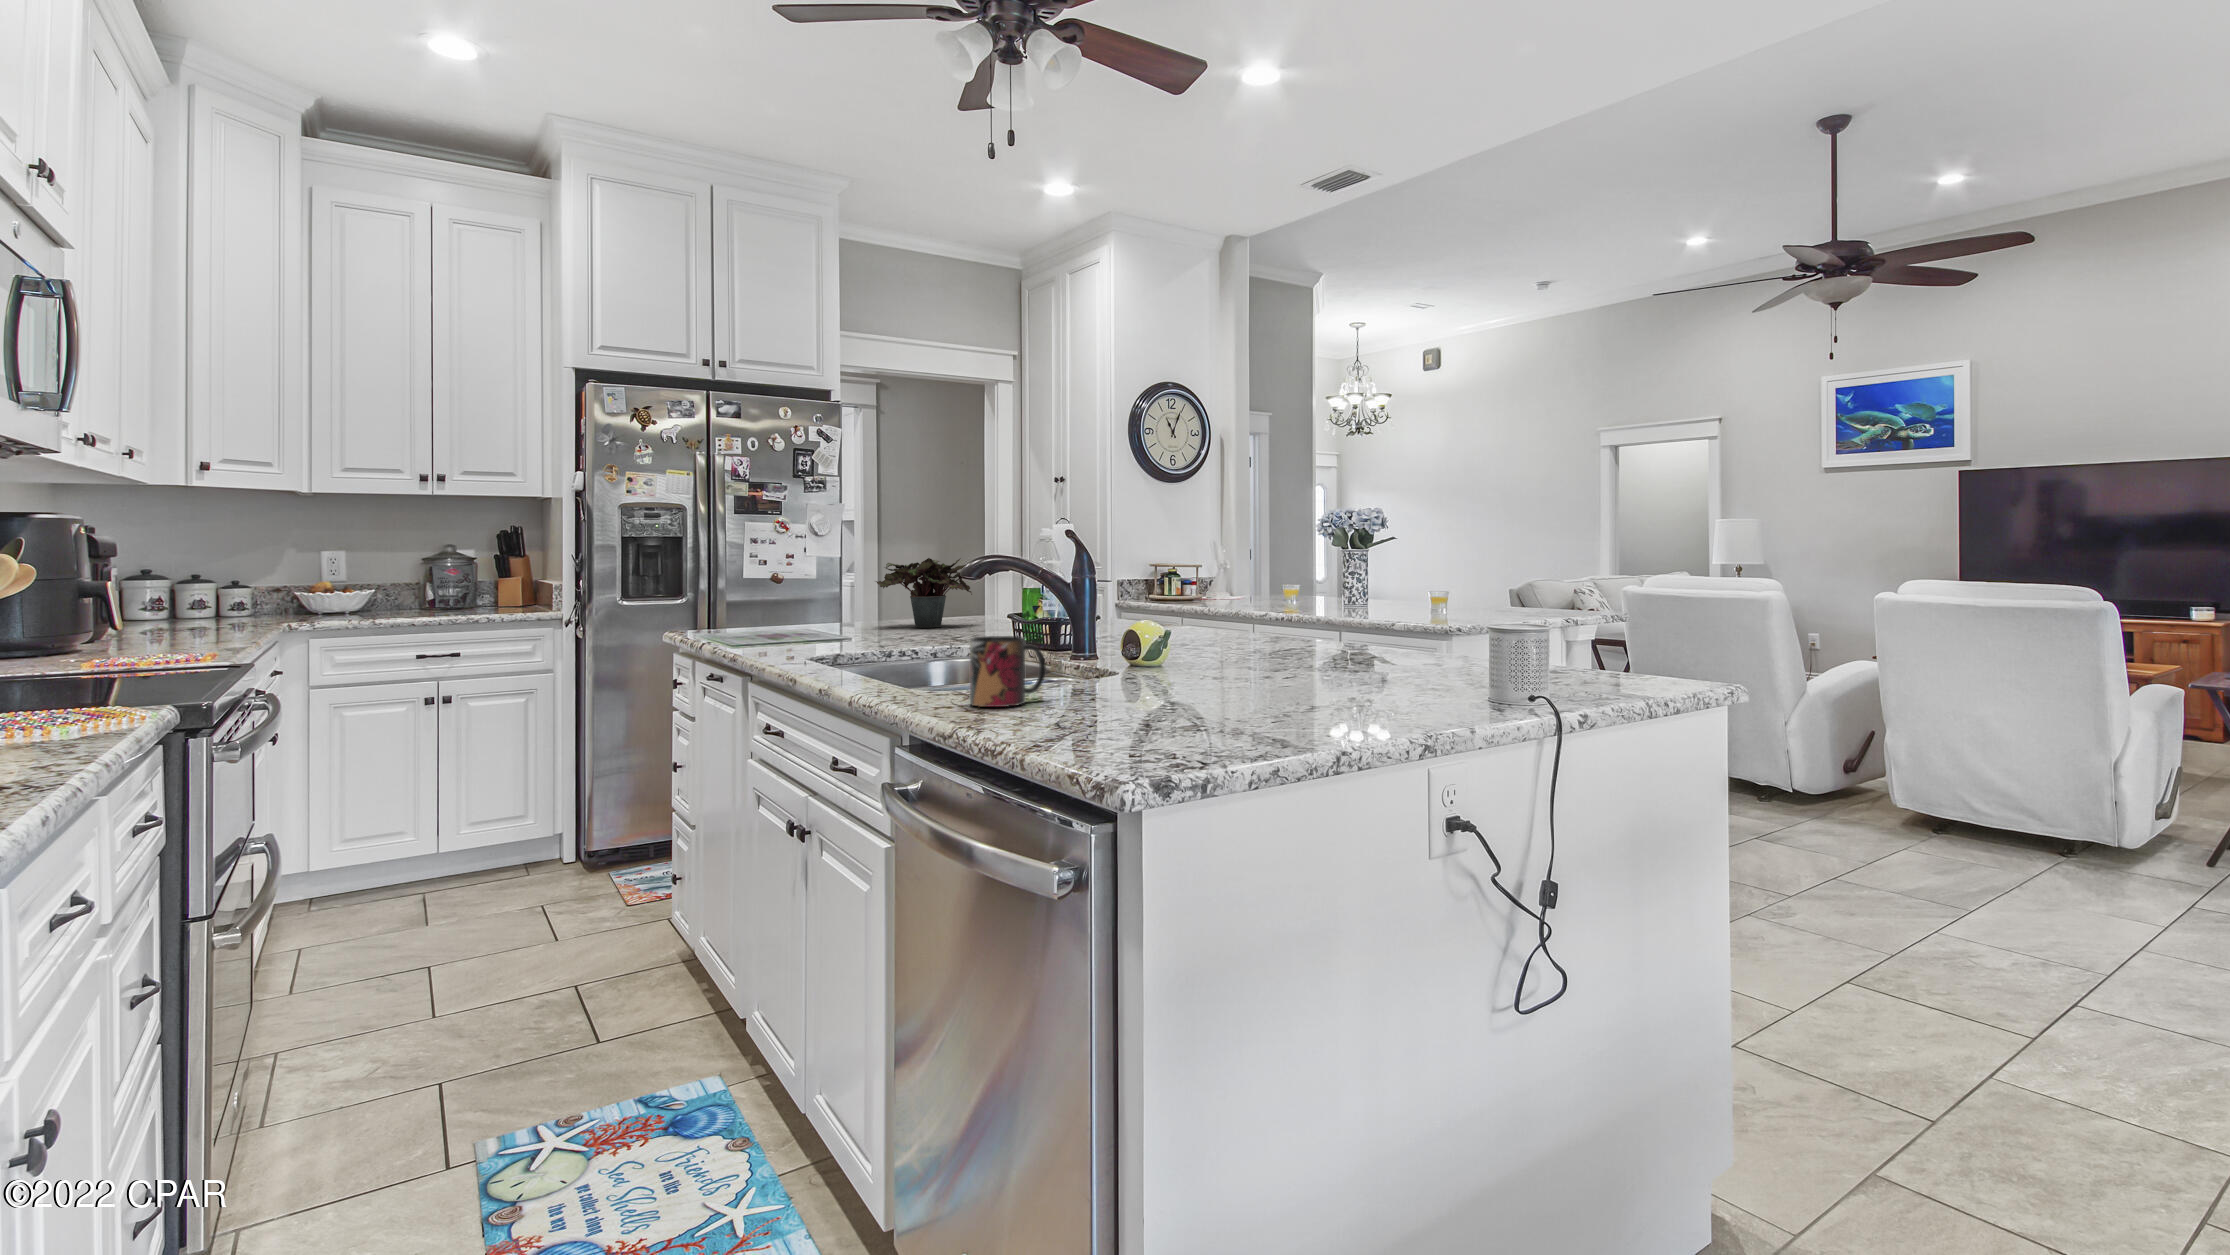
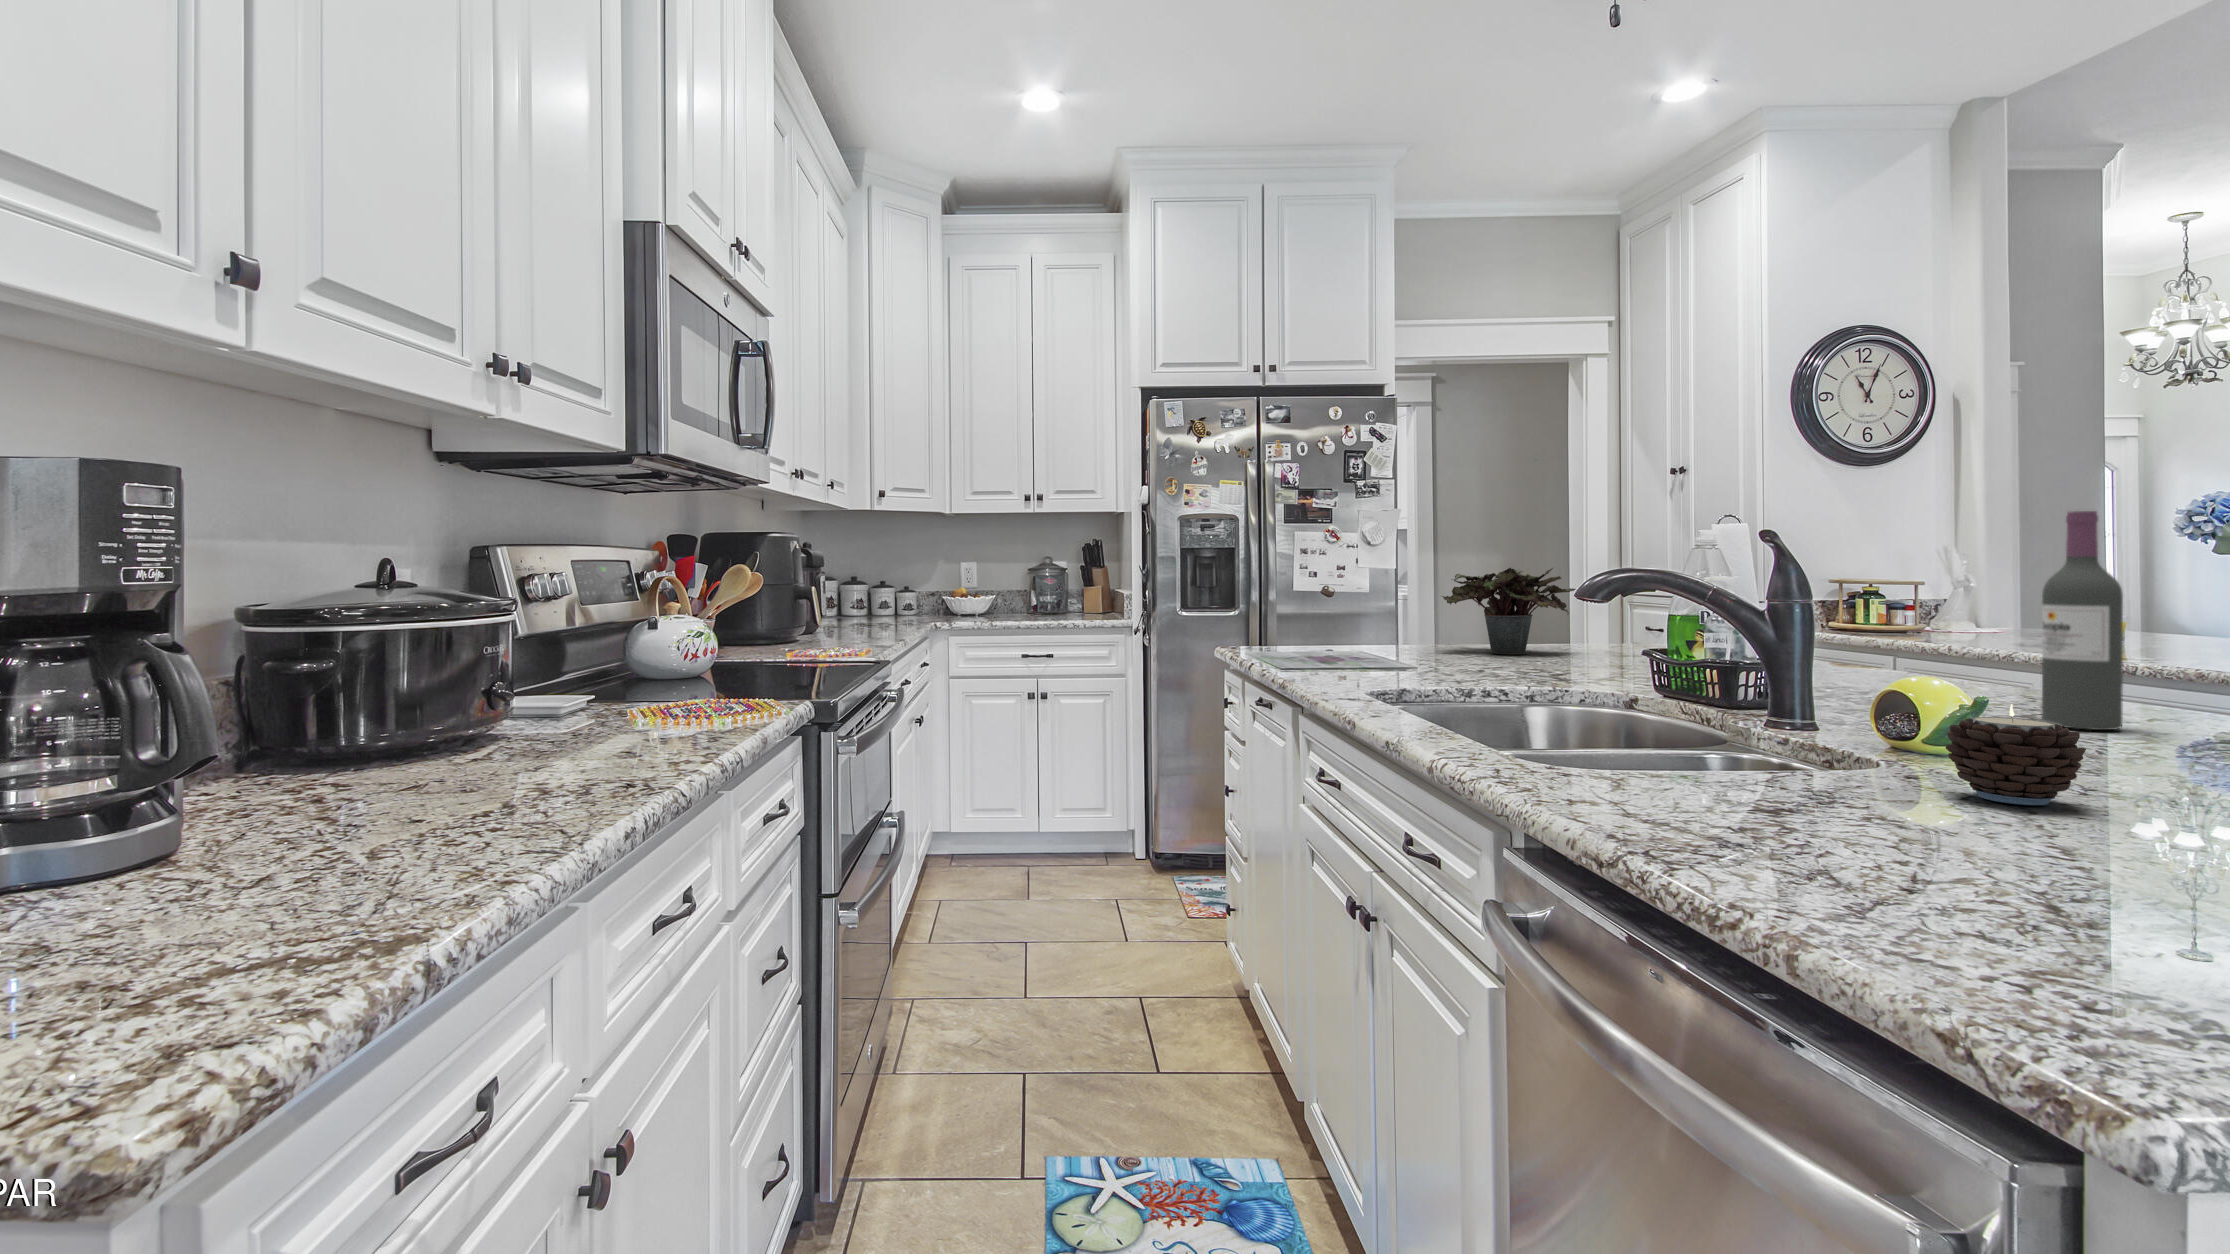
wine bottle: none [1209,526,1241,651] -> present [2042,511,2123,730]
candle: none [1137,631,1192,686] -> present [1946,704,2086,805]
mug: present [970,636,1046,707] -> none [1631,697,1770,816]

